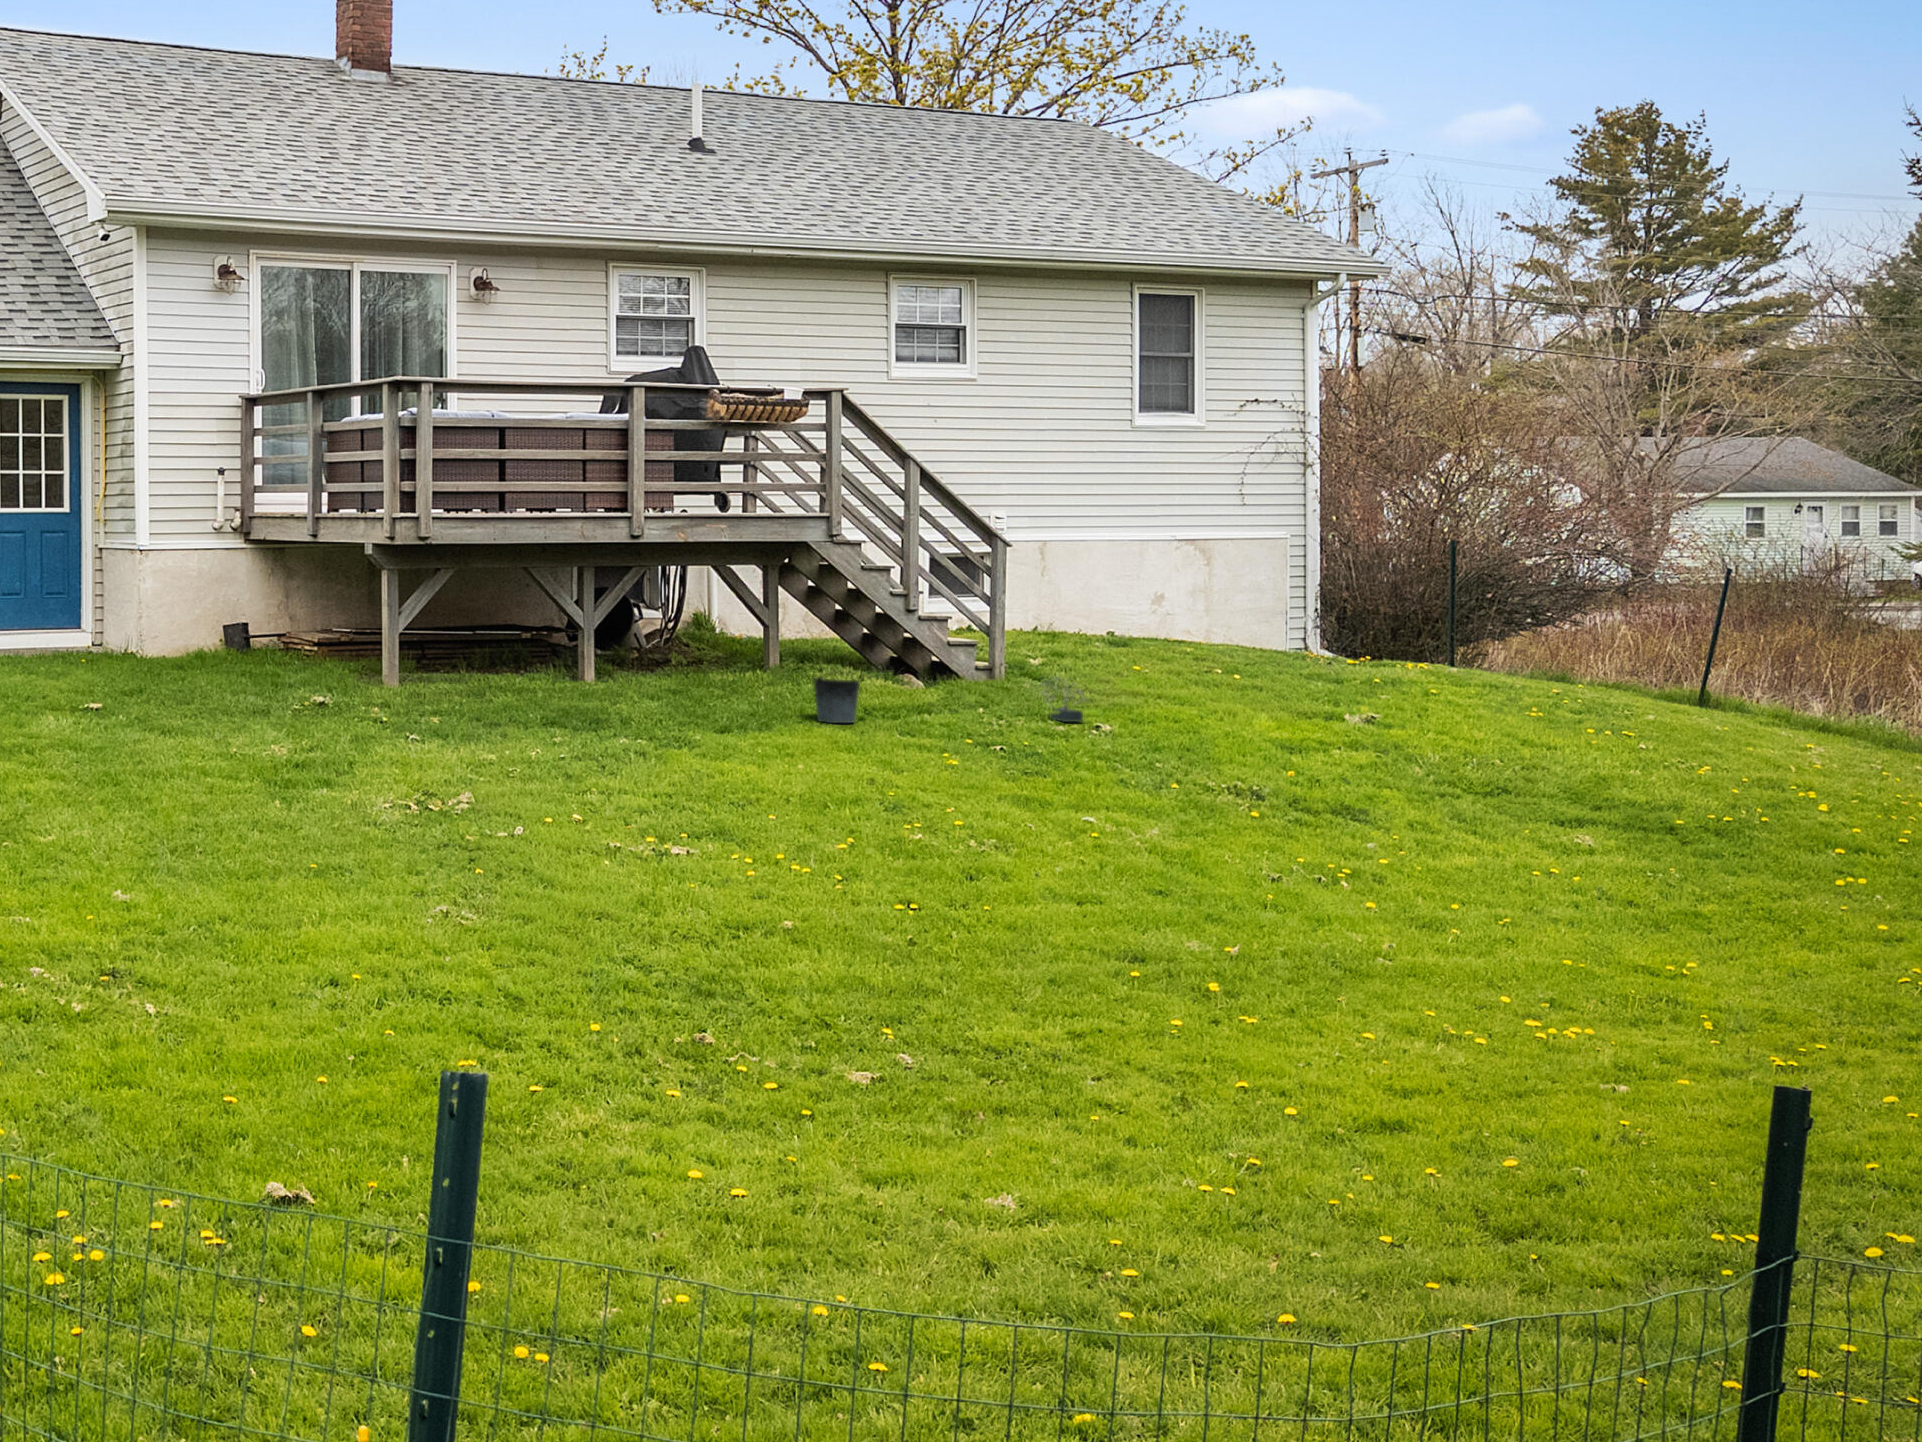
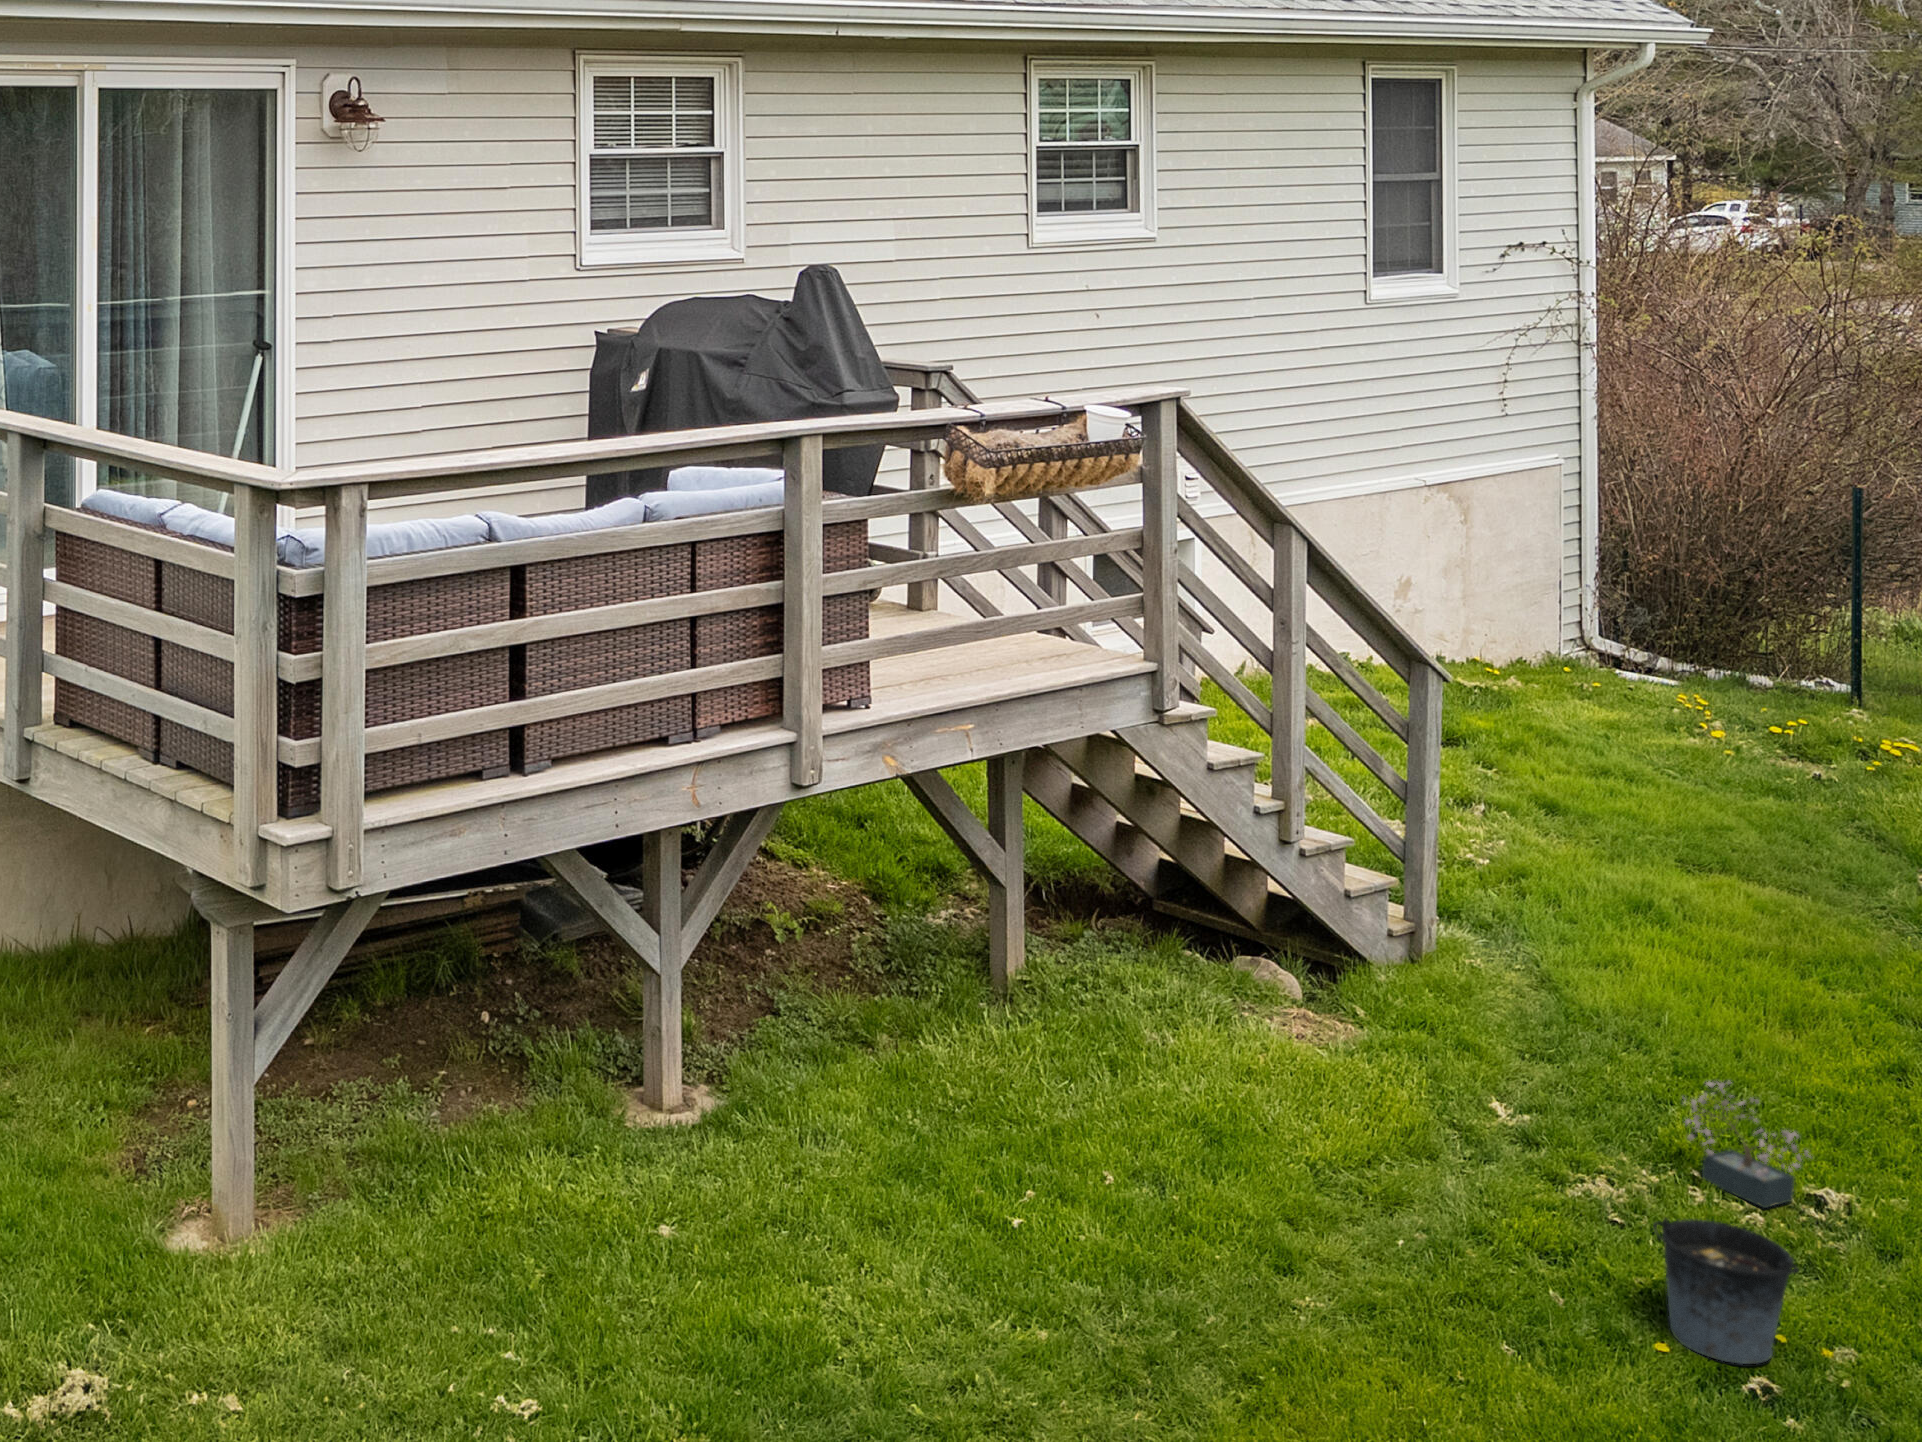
bucket: present [813,676,860,723] -> present [1653,1218,1799,1364]

